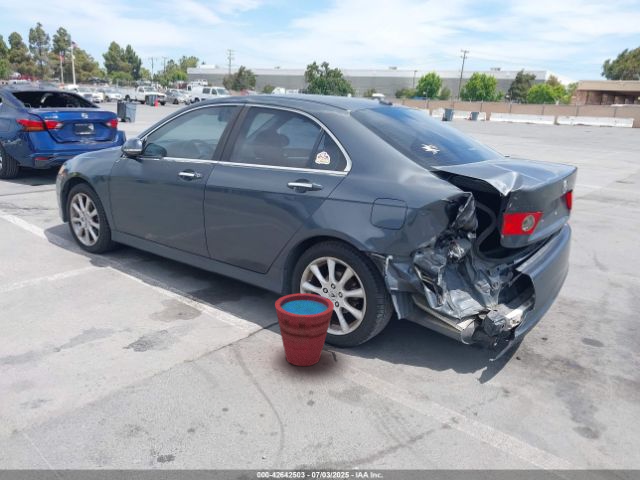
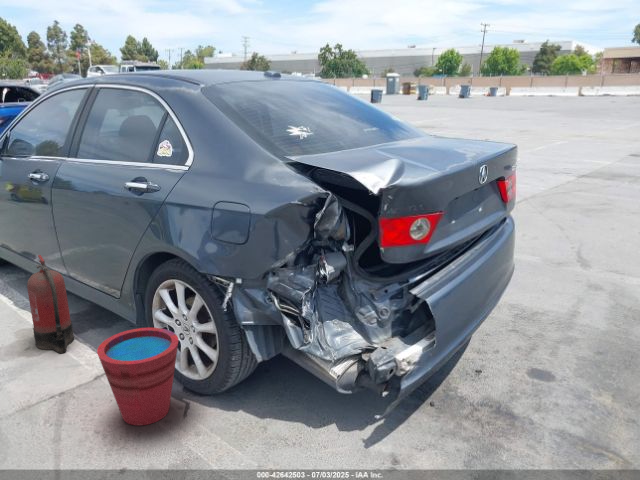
fire extinguisher: none [187,237,216,315] -> present [27,255,74,353]

